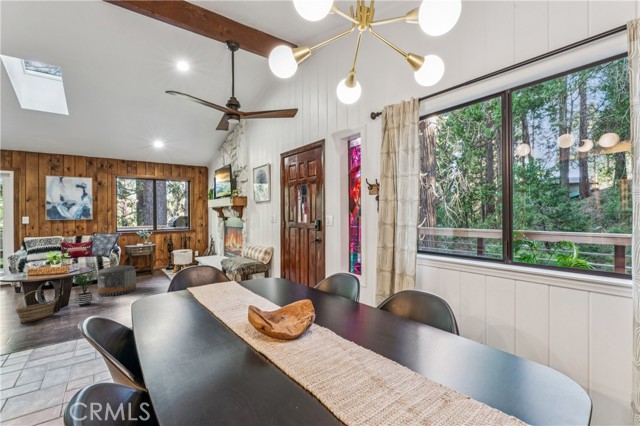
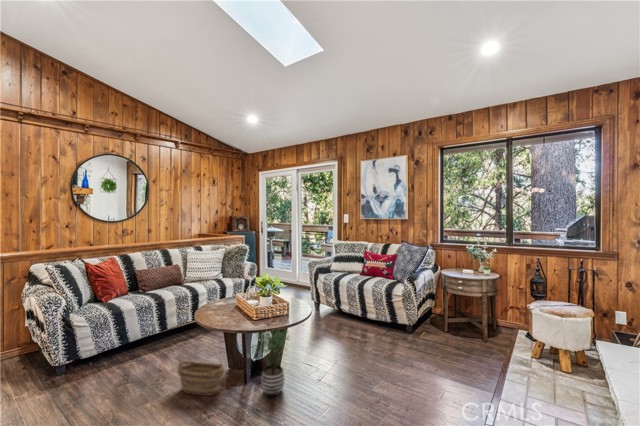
pouf: present [98,265,136,296] -> none [326,319,392,397]

